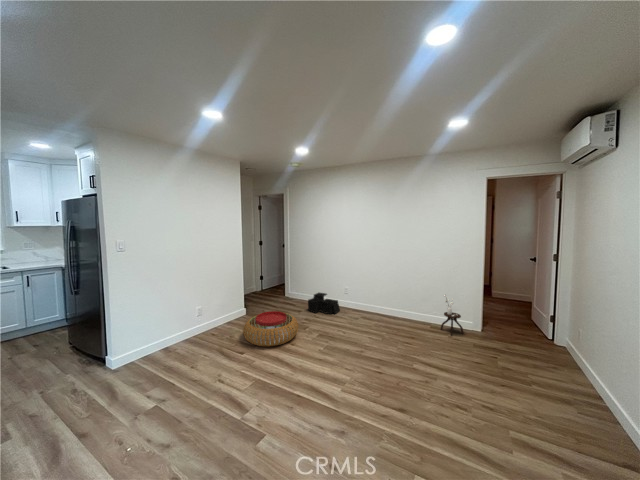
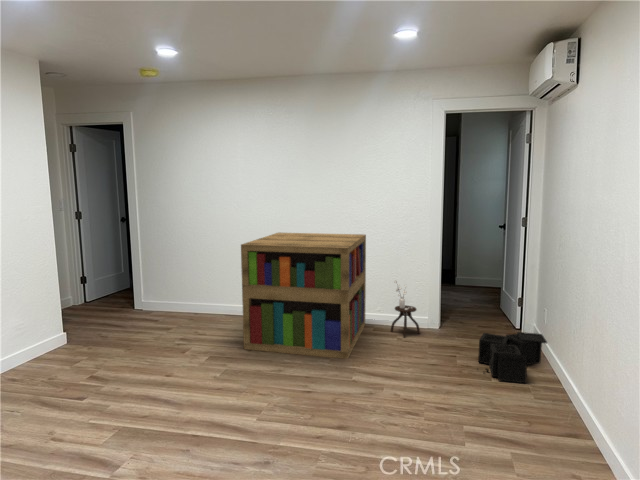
bookshelf: none [339,257,423,349] -> present [241,233,366,359]
storage bin: present [308,293,340,314] -> present [478,332,547,383]
pouf: present [243,311,298,346] -> none [76,328,176,385]

